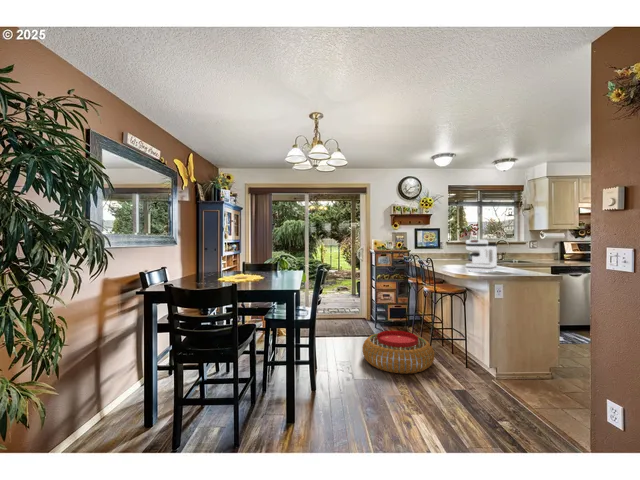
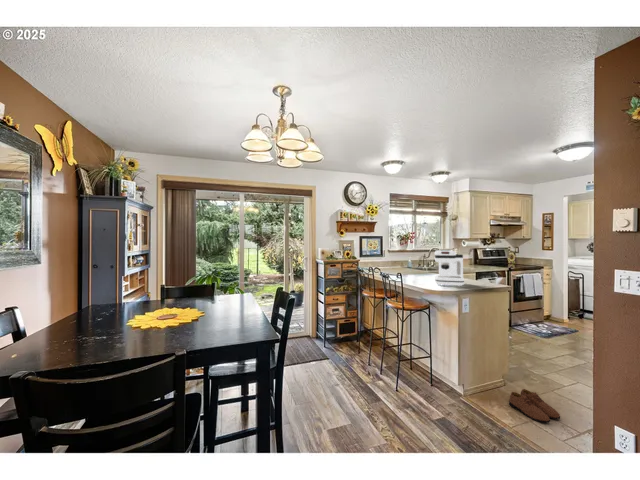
pouf: present [362,330,434,374] -> none [333,360,419,422]
shoe: none [523,369,566,394] -> present [509,389,560,423]

